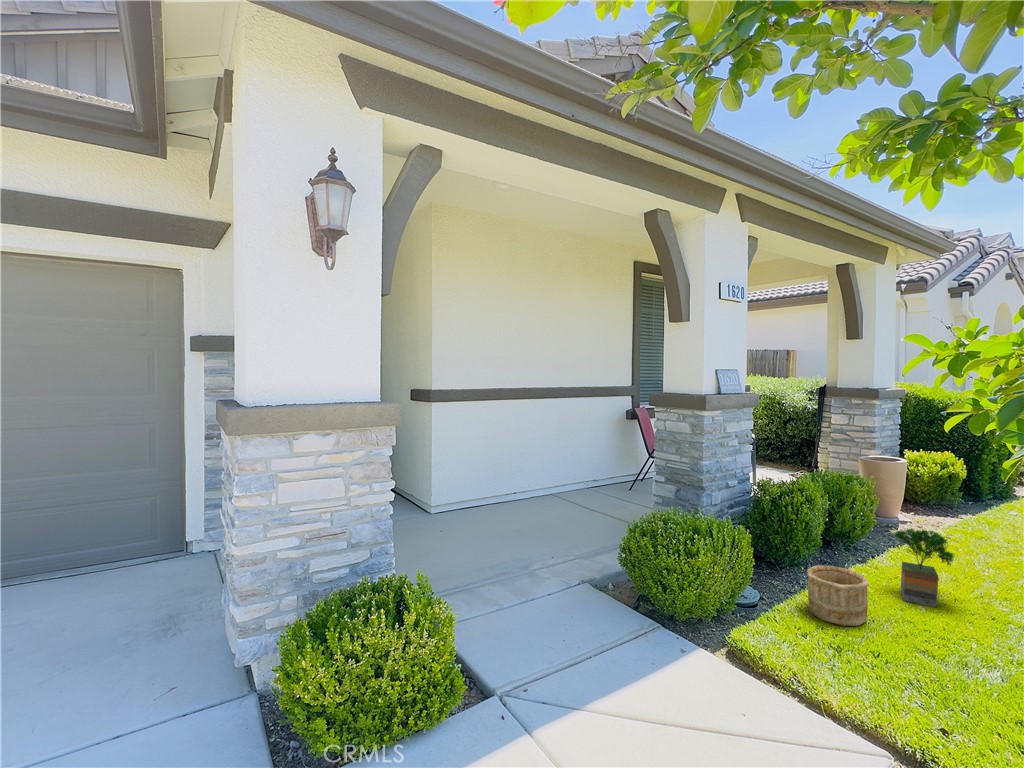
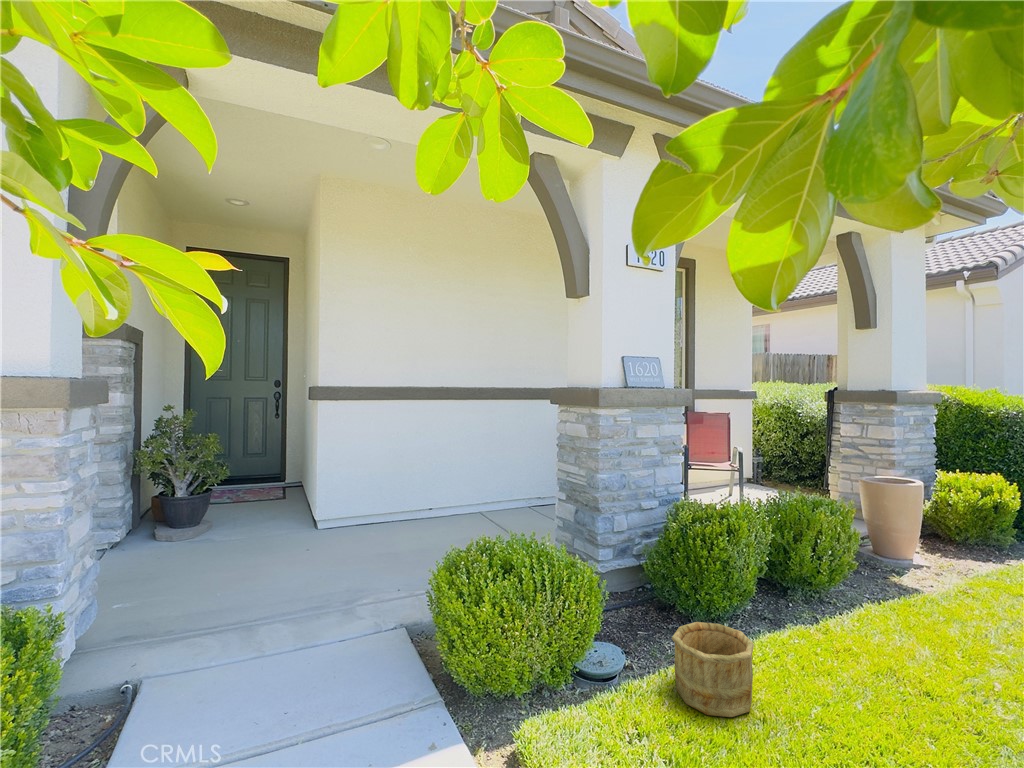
potted tree: present [894,528,954,607] -> none [822,572,907,697]

